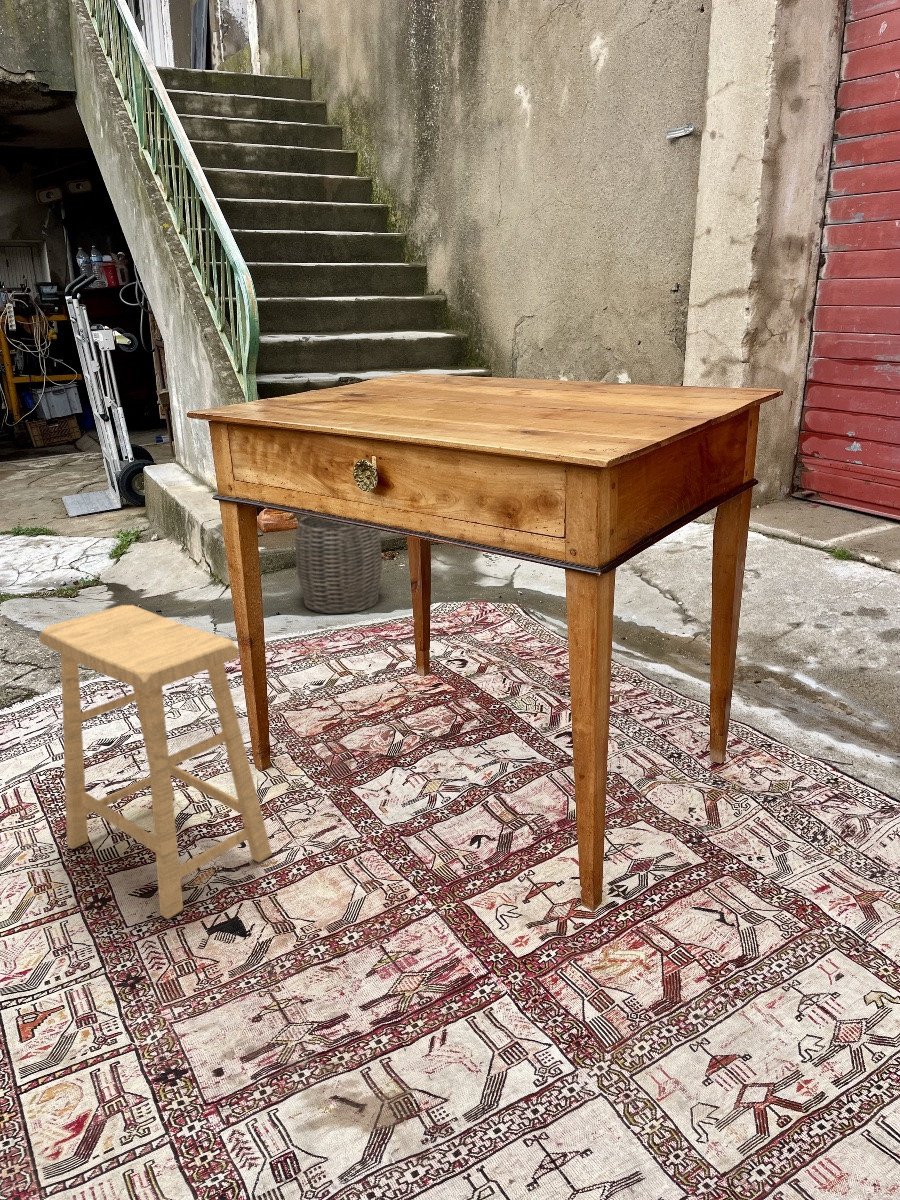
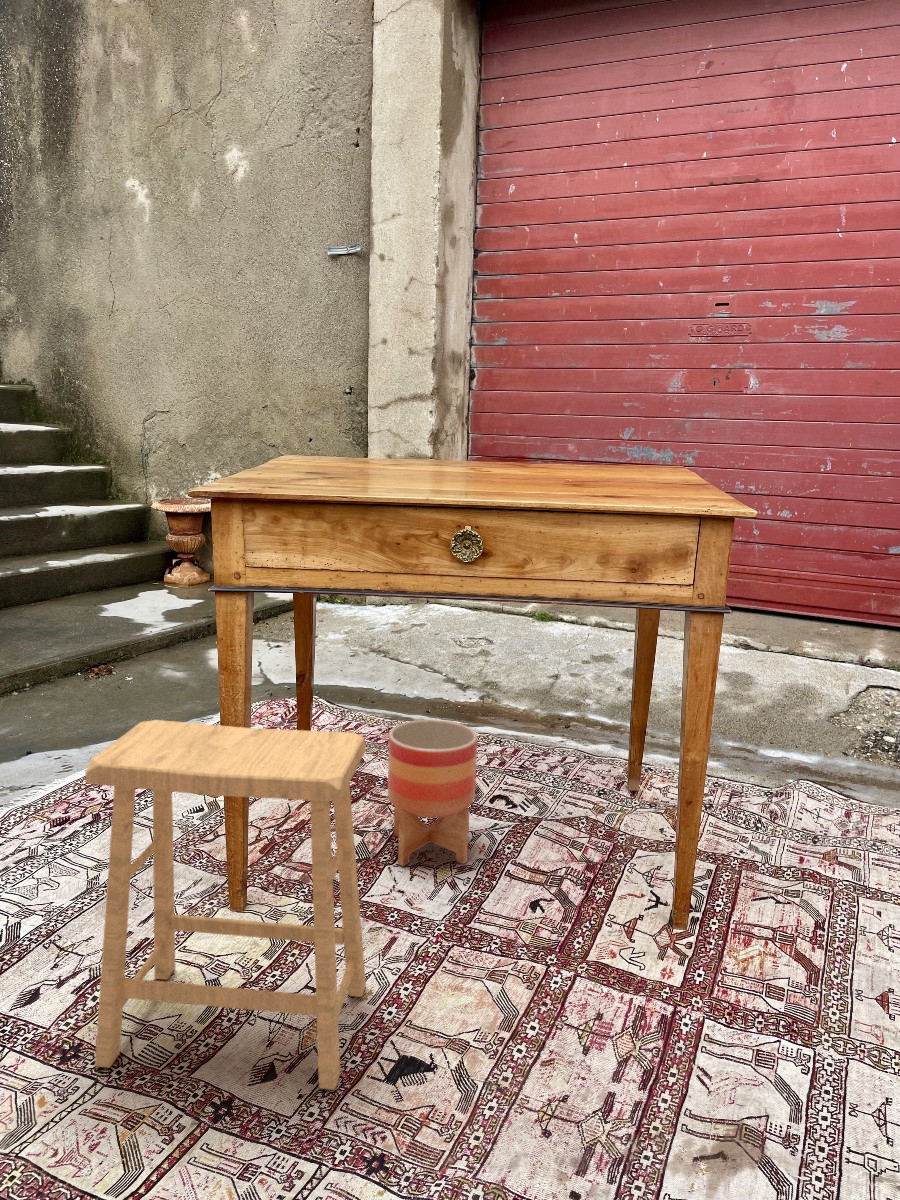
woven basket: present [295,517,382,613] -> none [48,611,158,733]
planter: none [403,642,488,784] -> present [388,720,477,866]

